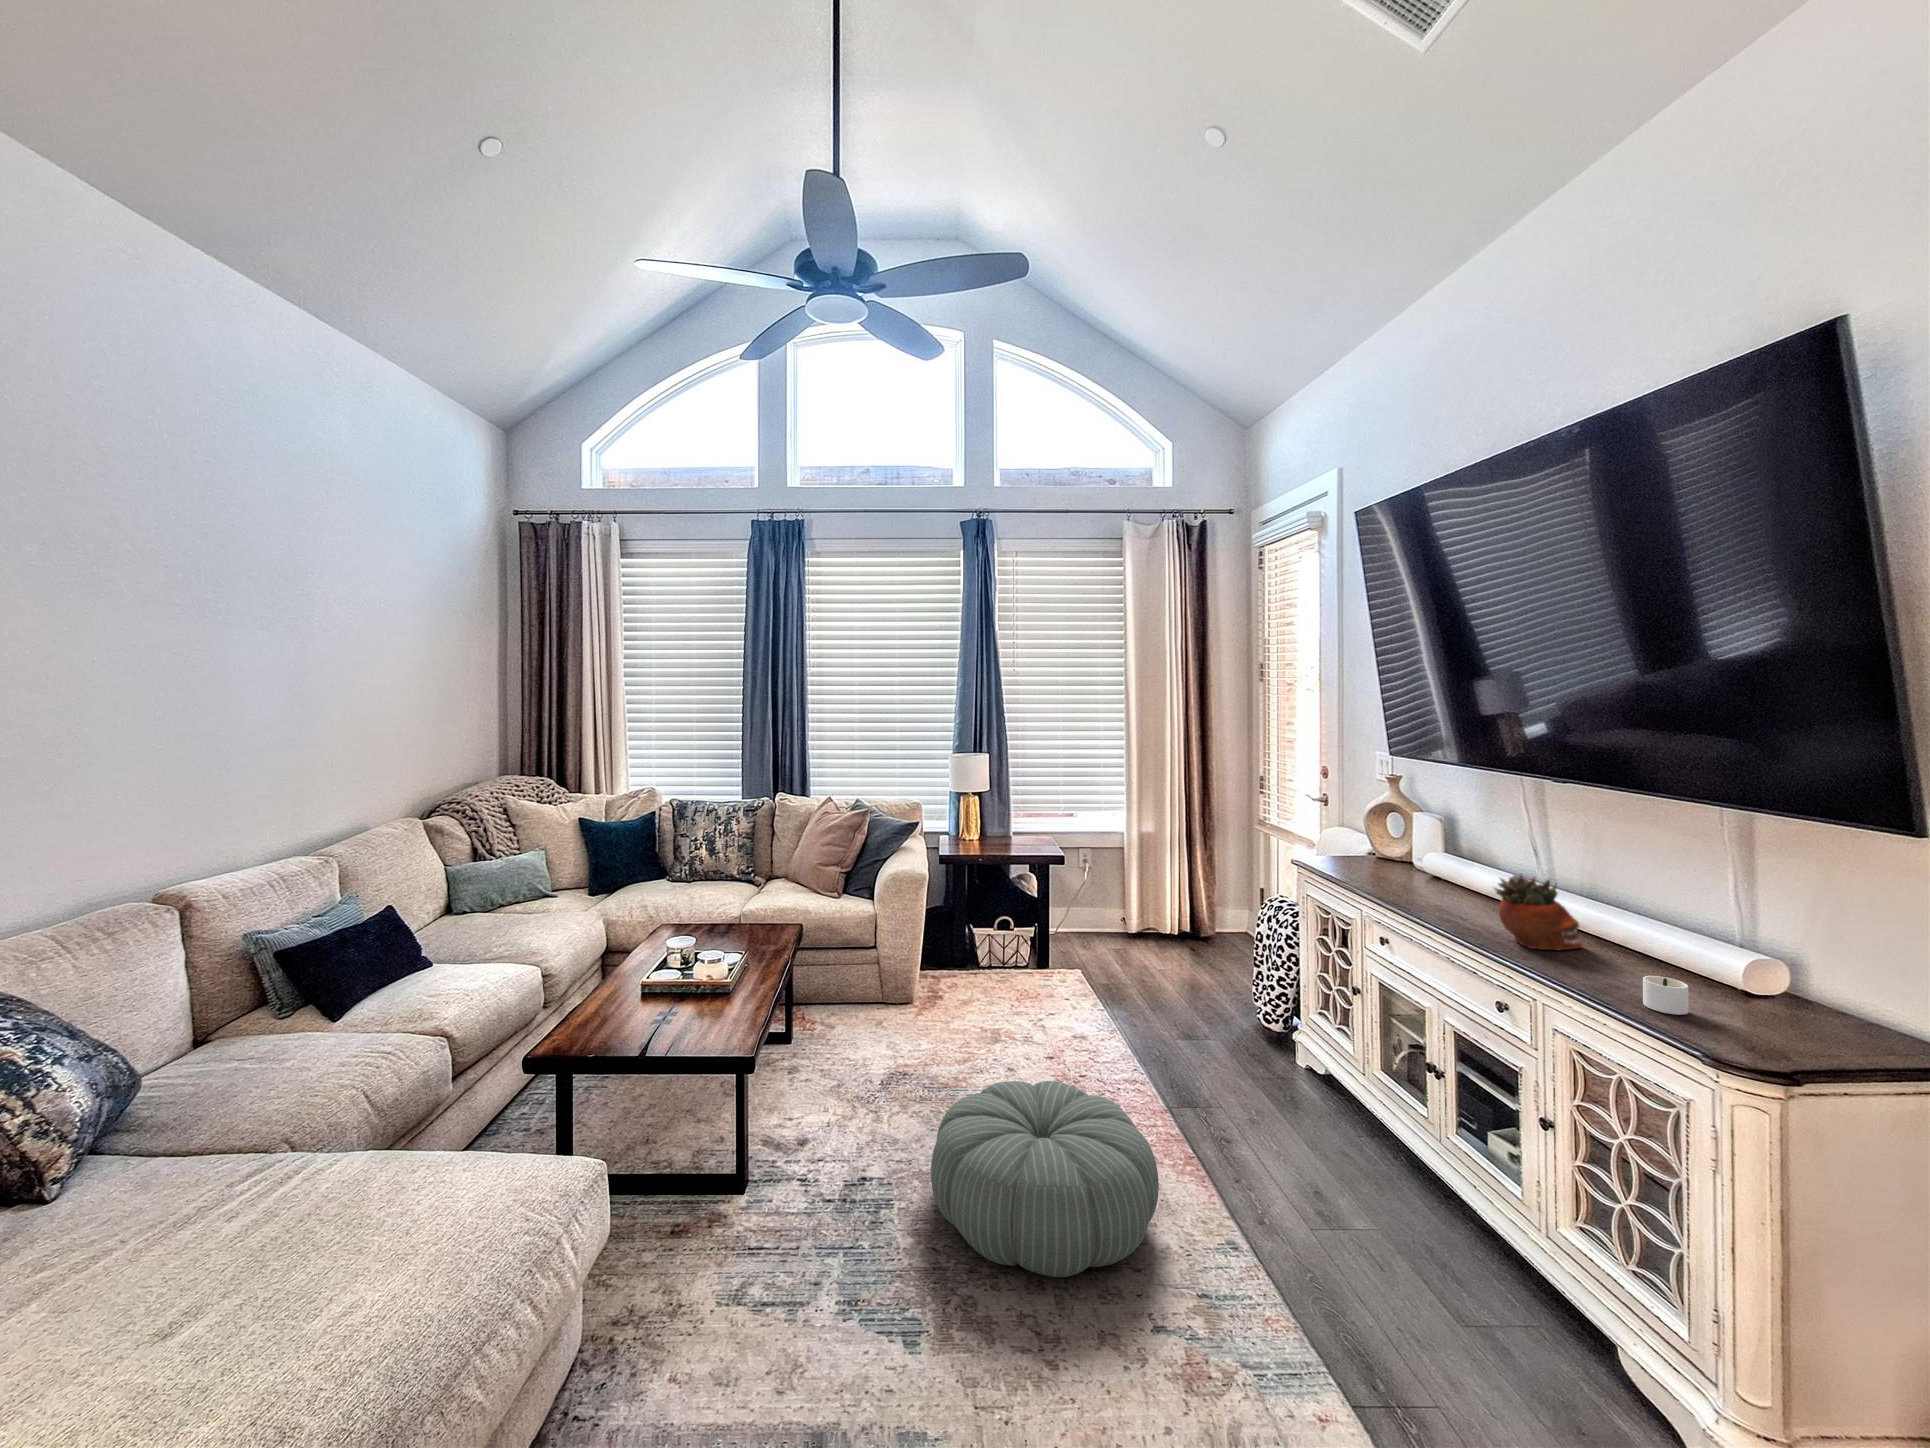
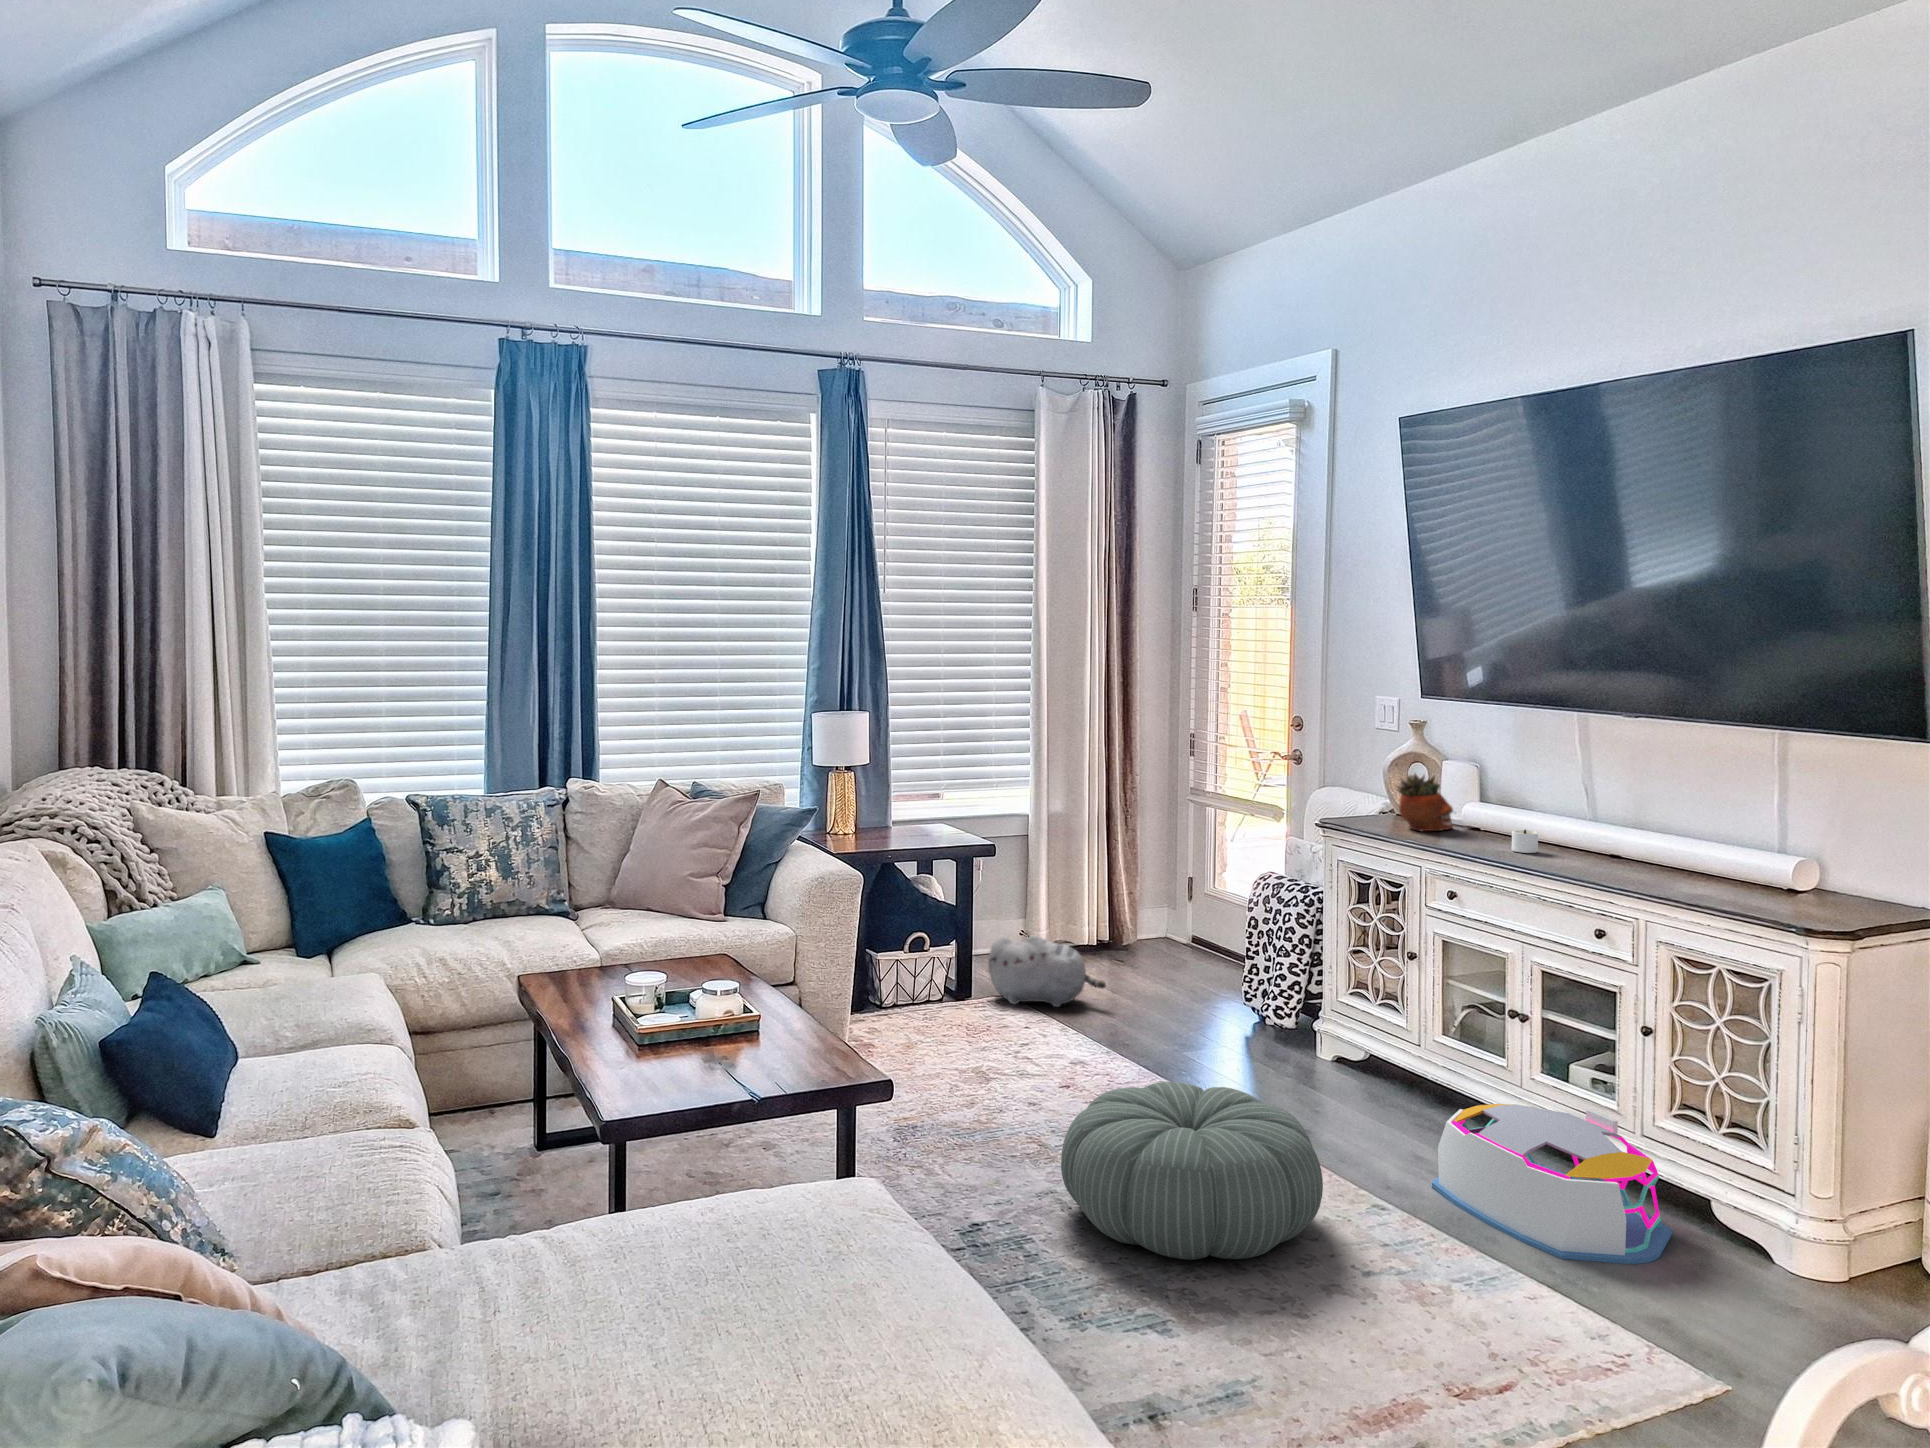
succulent planter: present [1495,874,1582,950] -> present [1396,774,1453,831]
plush toy: none [1054,925,1141,985] -> present [988,936,1106,1007]
candle: present [1643,976,1689,1015] -> present [1512,829,1538,853]
storage bin: none [1309,1160,1566,1406] -> present [1432,1104,1672,1264]

